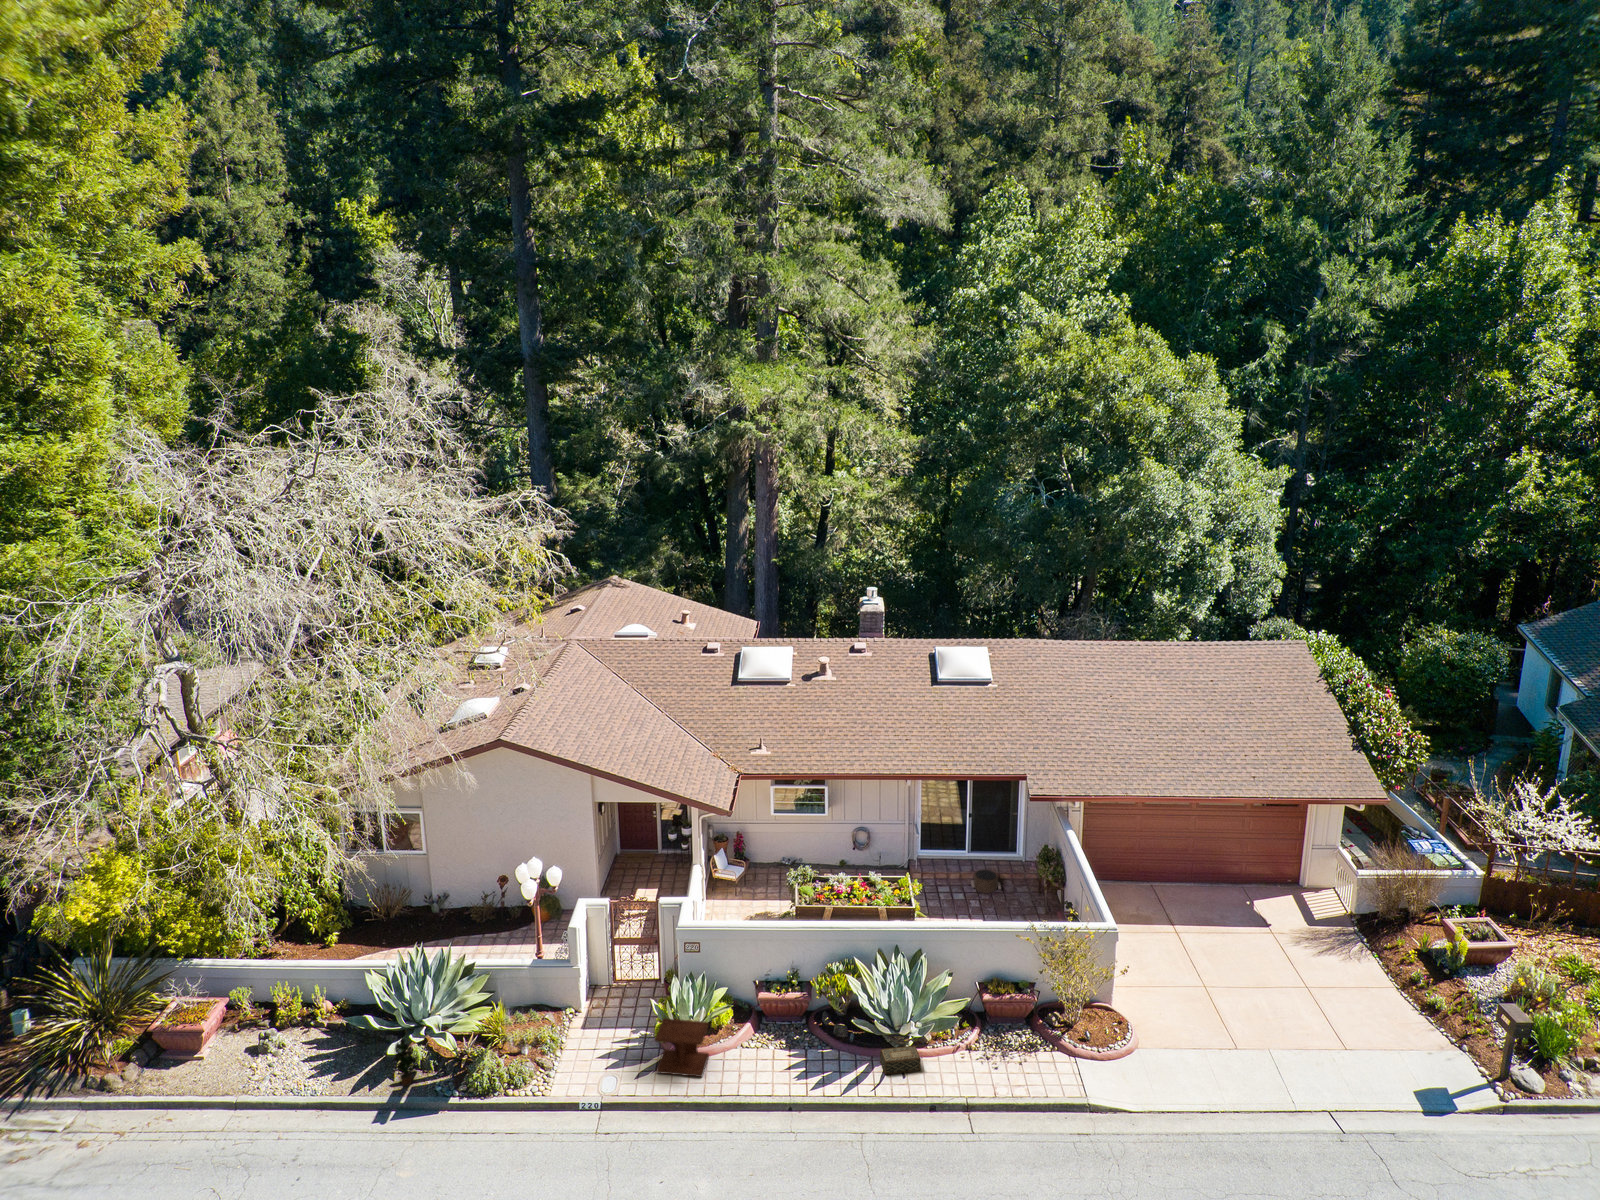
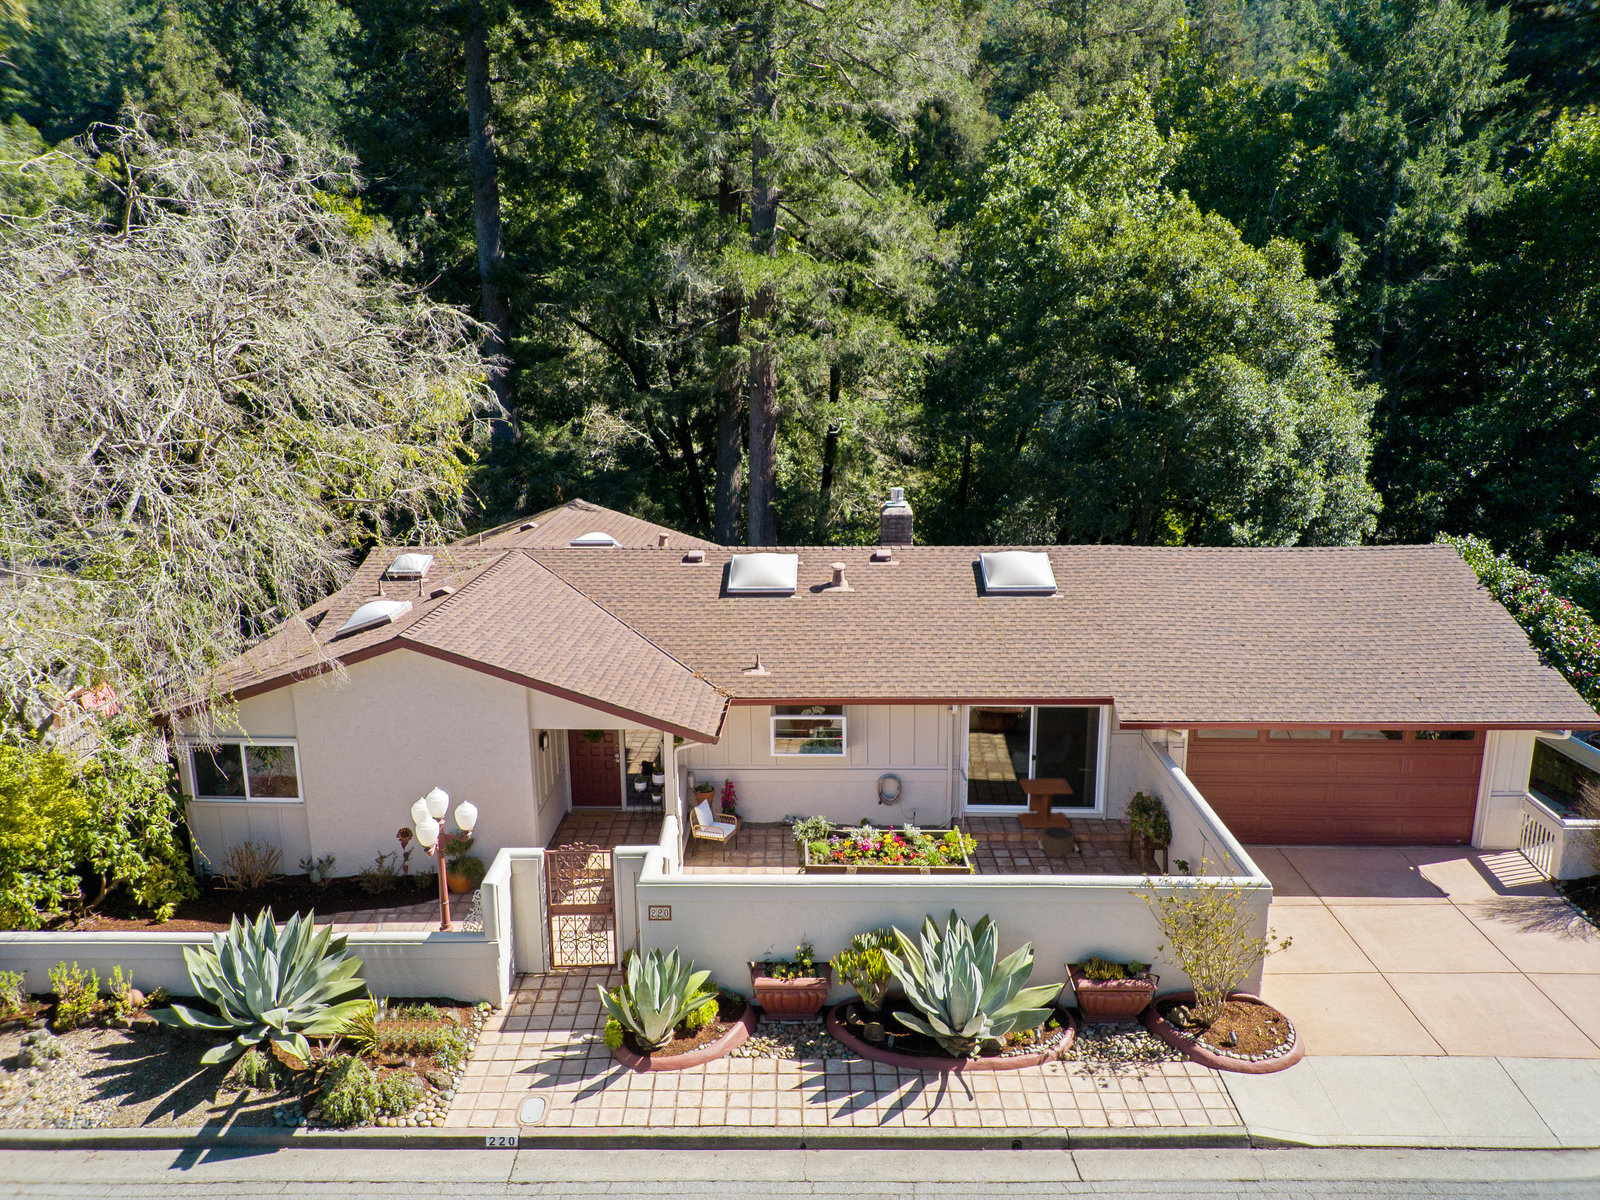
side table: present [655,1018,709,1077] -> present [1018,779,1072,828]
potted plant: present [395,1039,417,1086] -> none [203,1041,248,1112]
woven basket: present [880,1046,921,1074] -> none [933,1052,994,1094]

